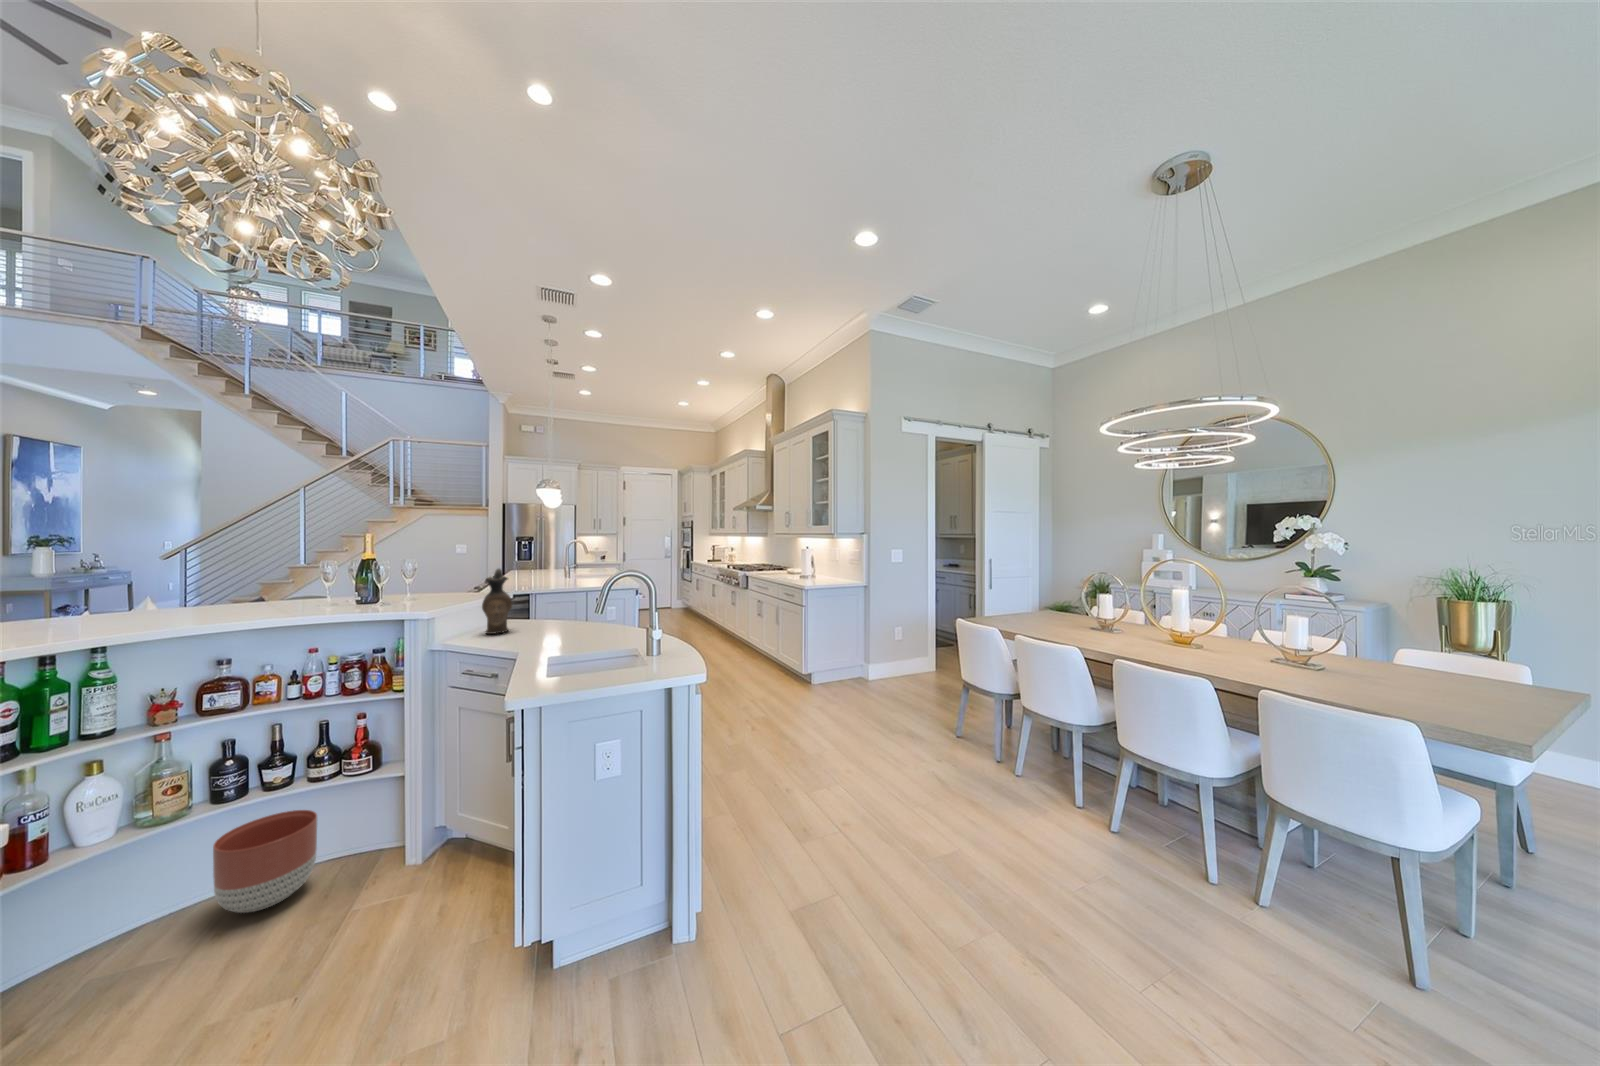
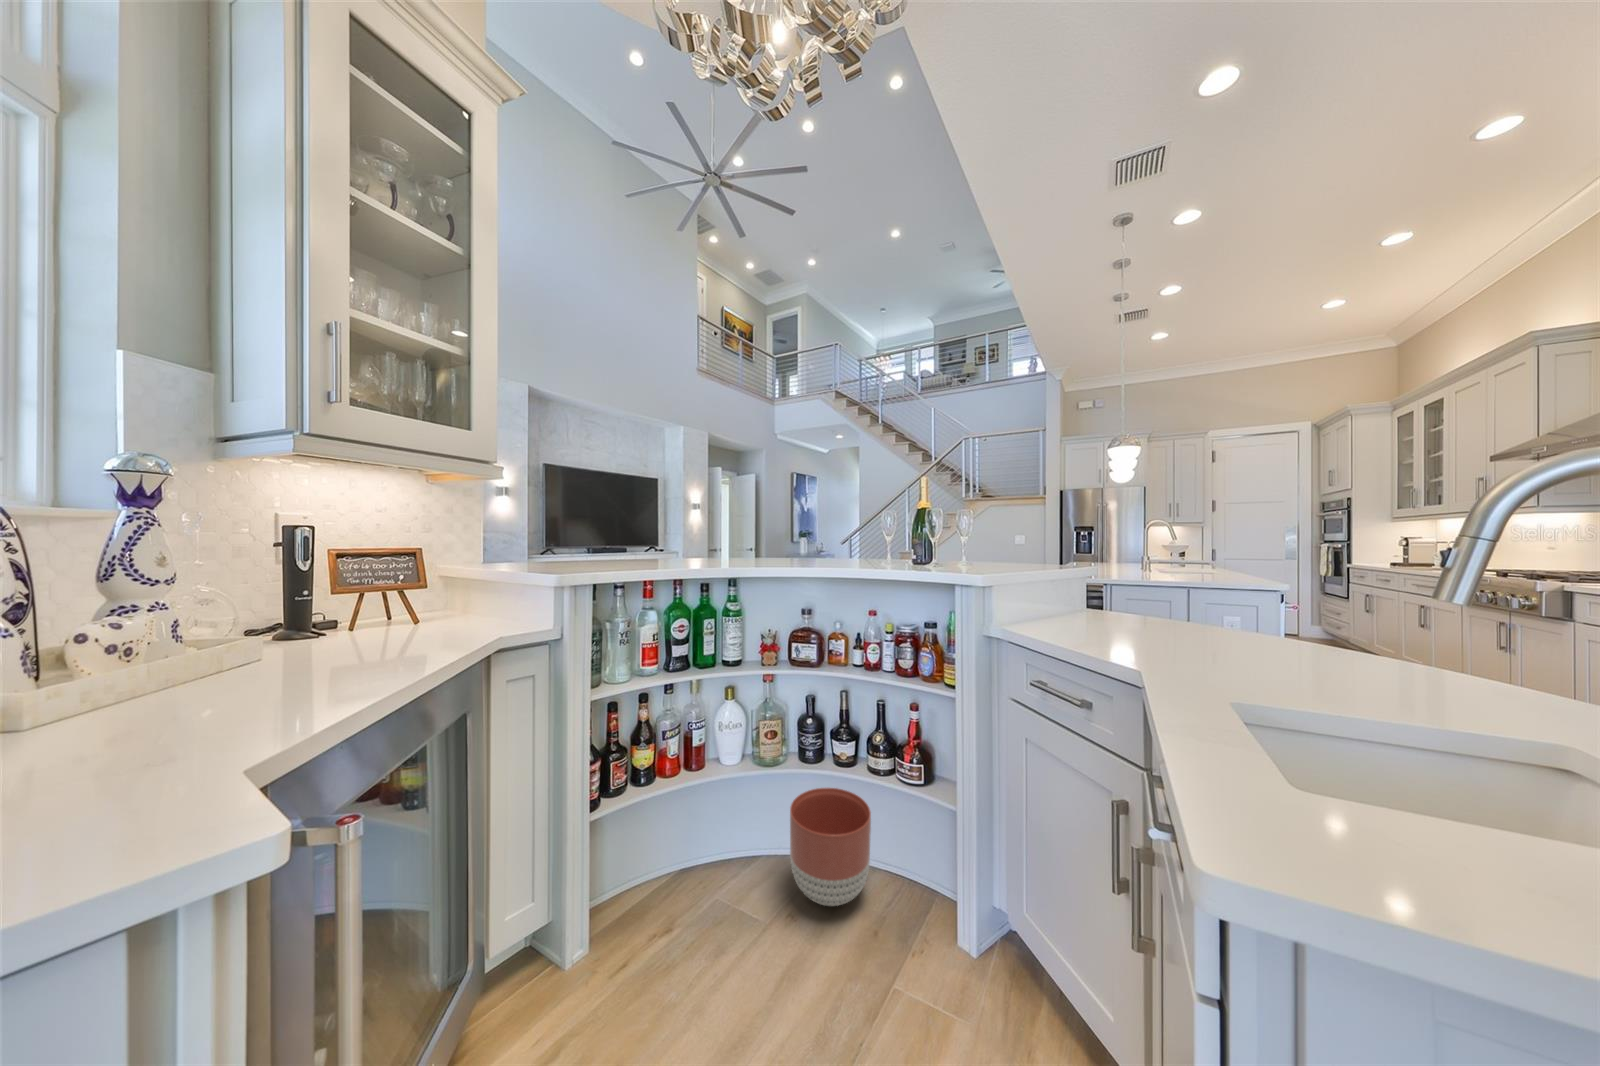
ceramic pitcher: present [482,569,512,634] -> none [1066,525,1119,634]

